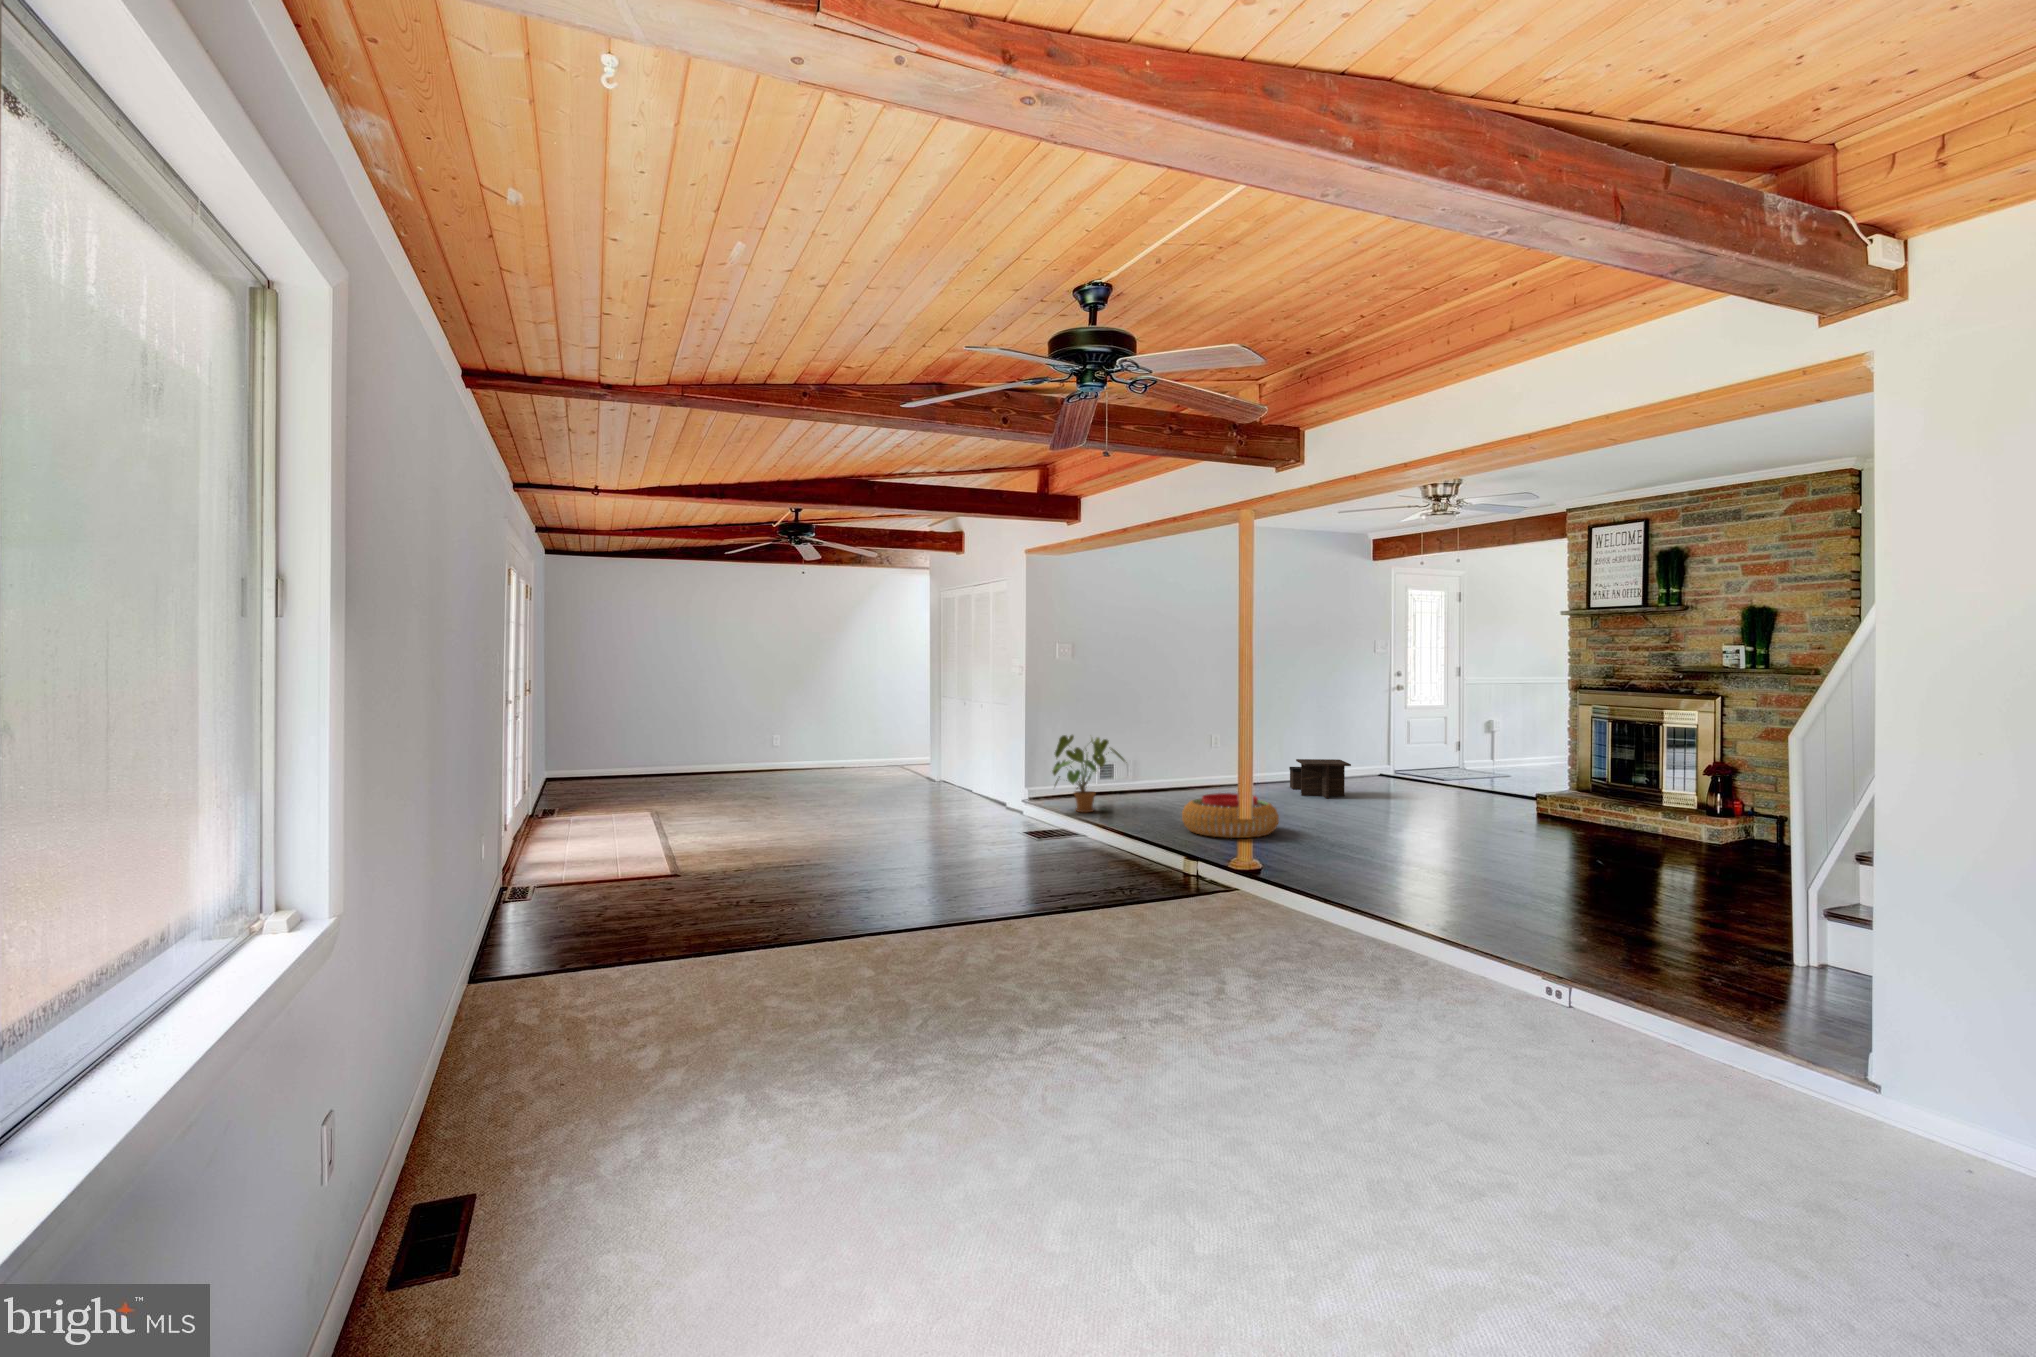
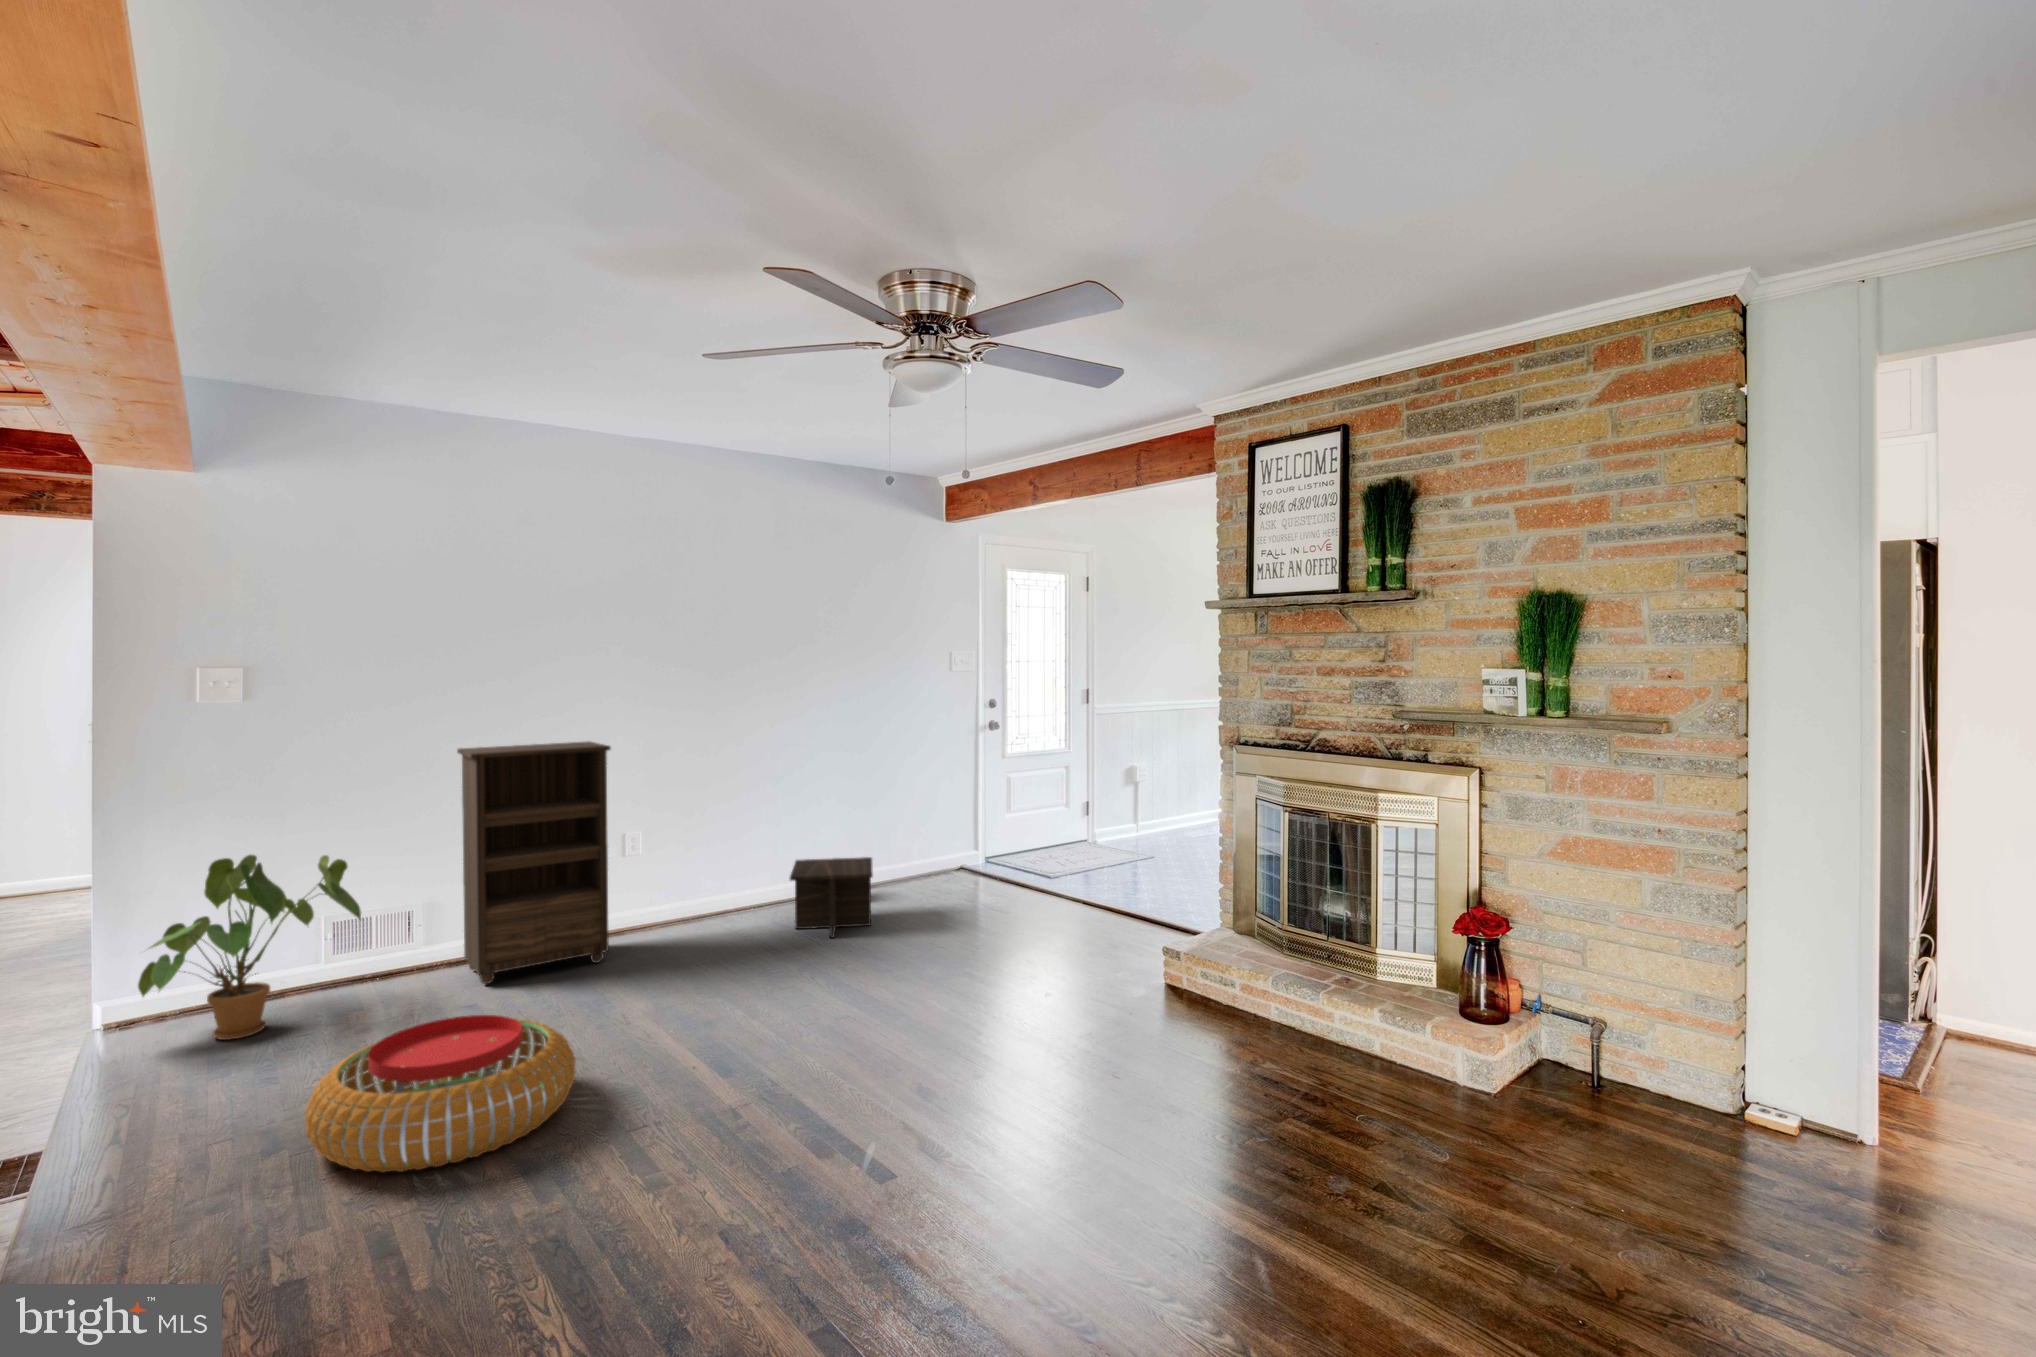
bookshelf: none [1146,688,1219,804] -> present [457,741,611,984]

